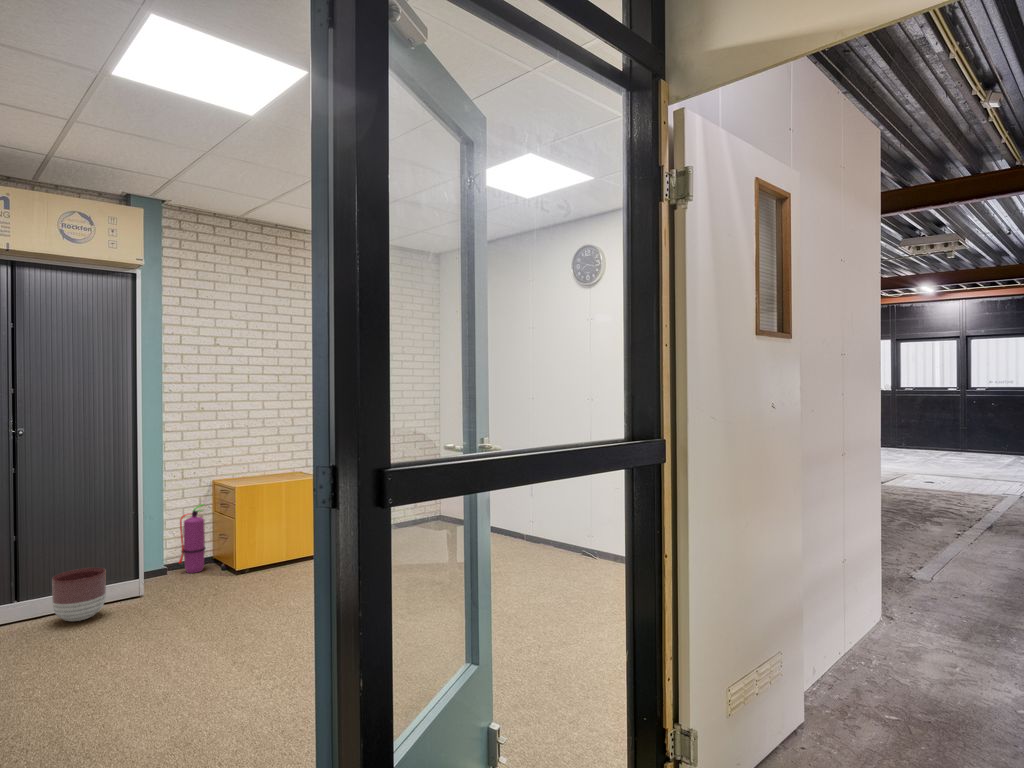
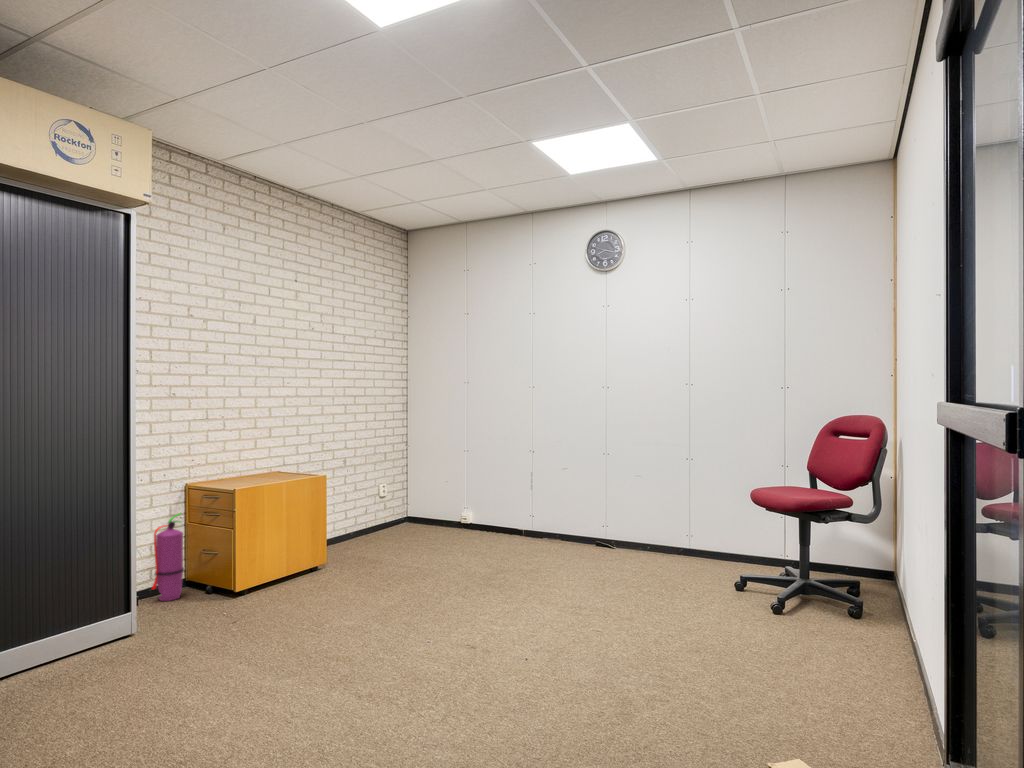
planter: present [52,568,106,621] -> none [38,595,109,668]

